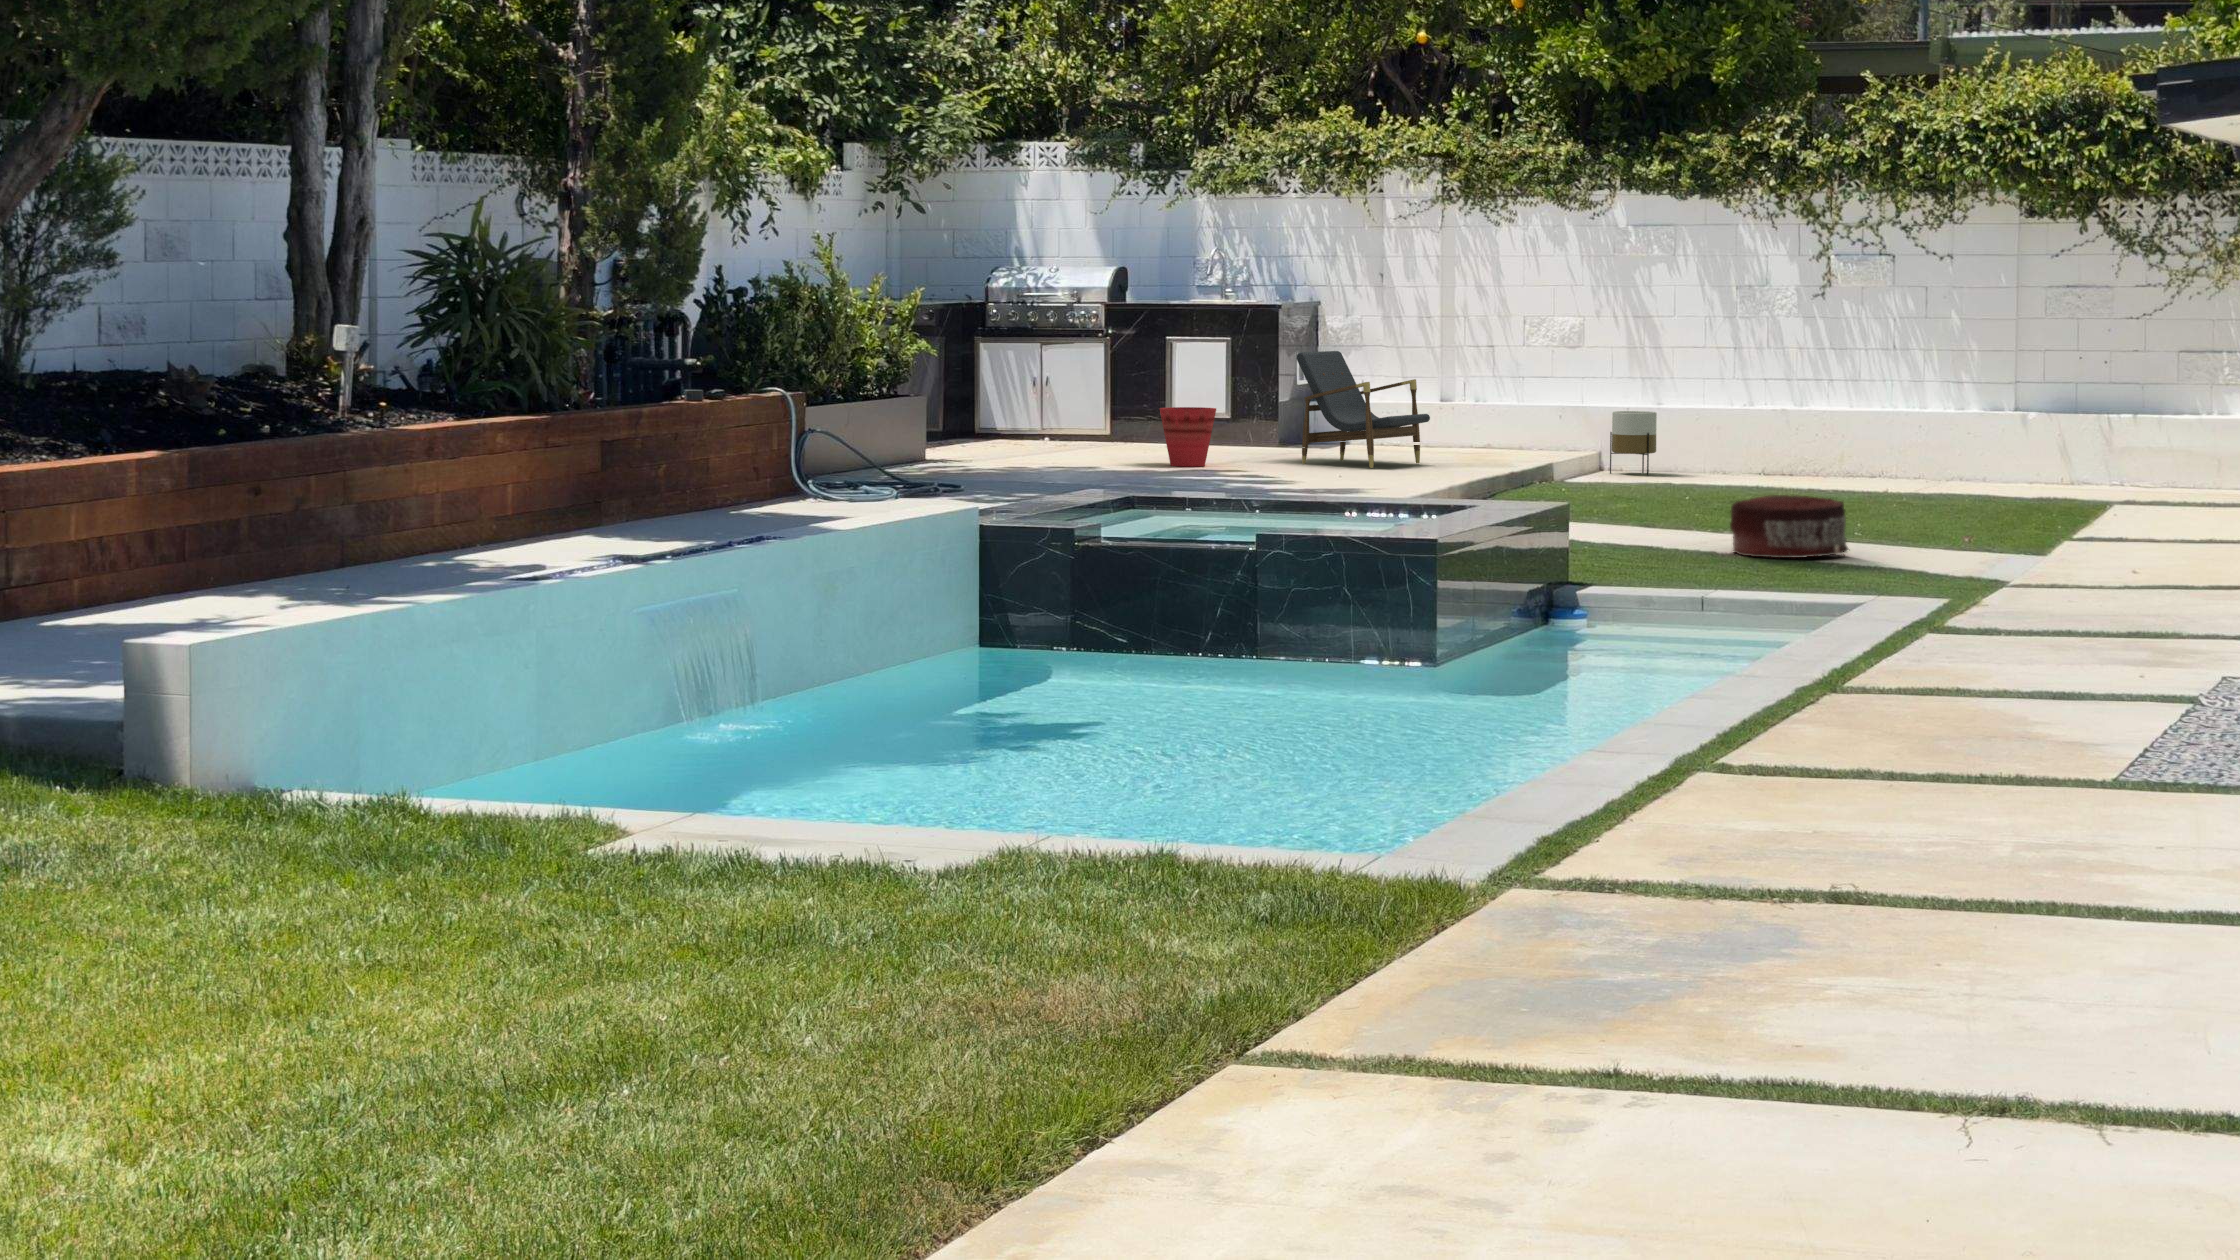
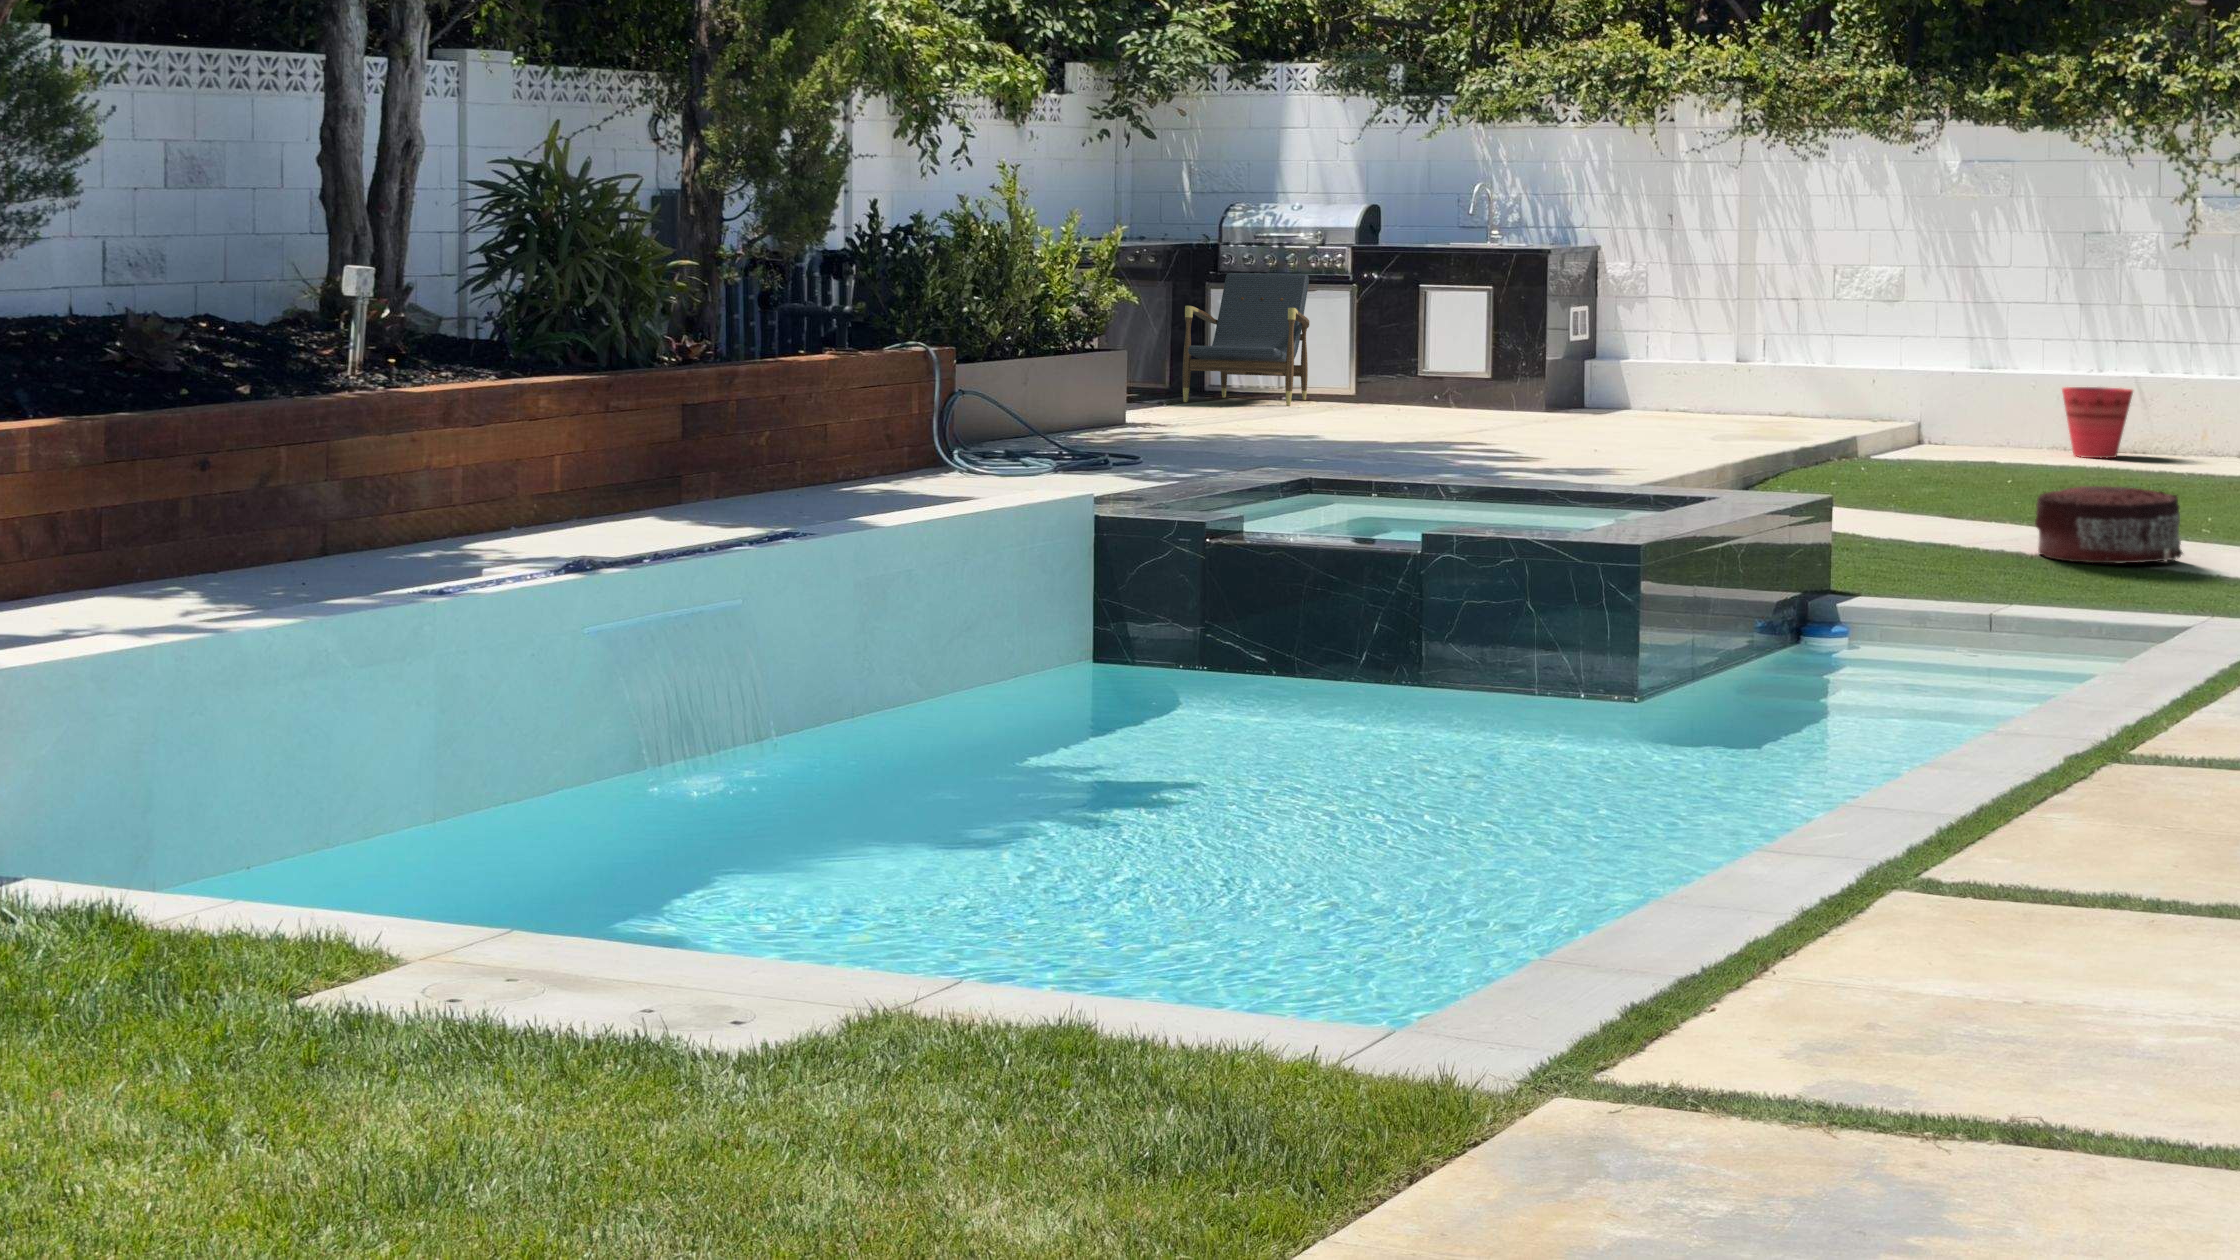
lounge chair: present [1297,351,1430,468] -> present [1183,273,1309,406]
bucket: present [1160,407,1216,467] -> present [2062,387,2133,458]
planter: present [1610,411,1657,475] -> none [1926,375,1982,449]

